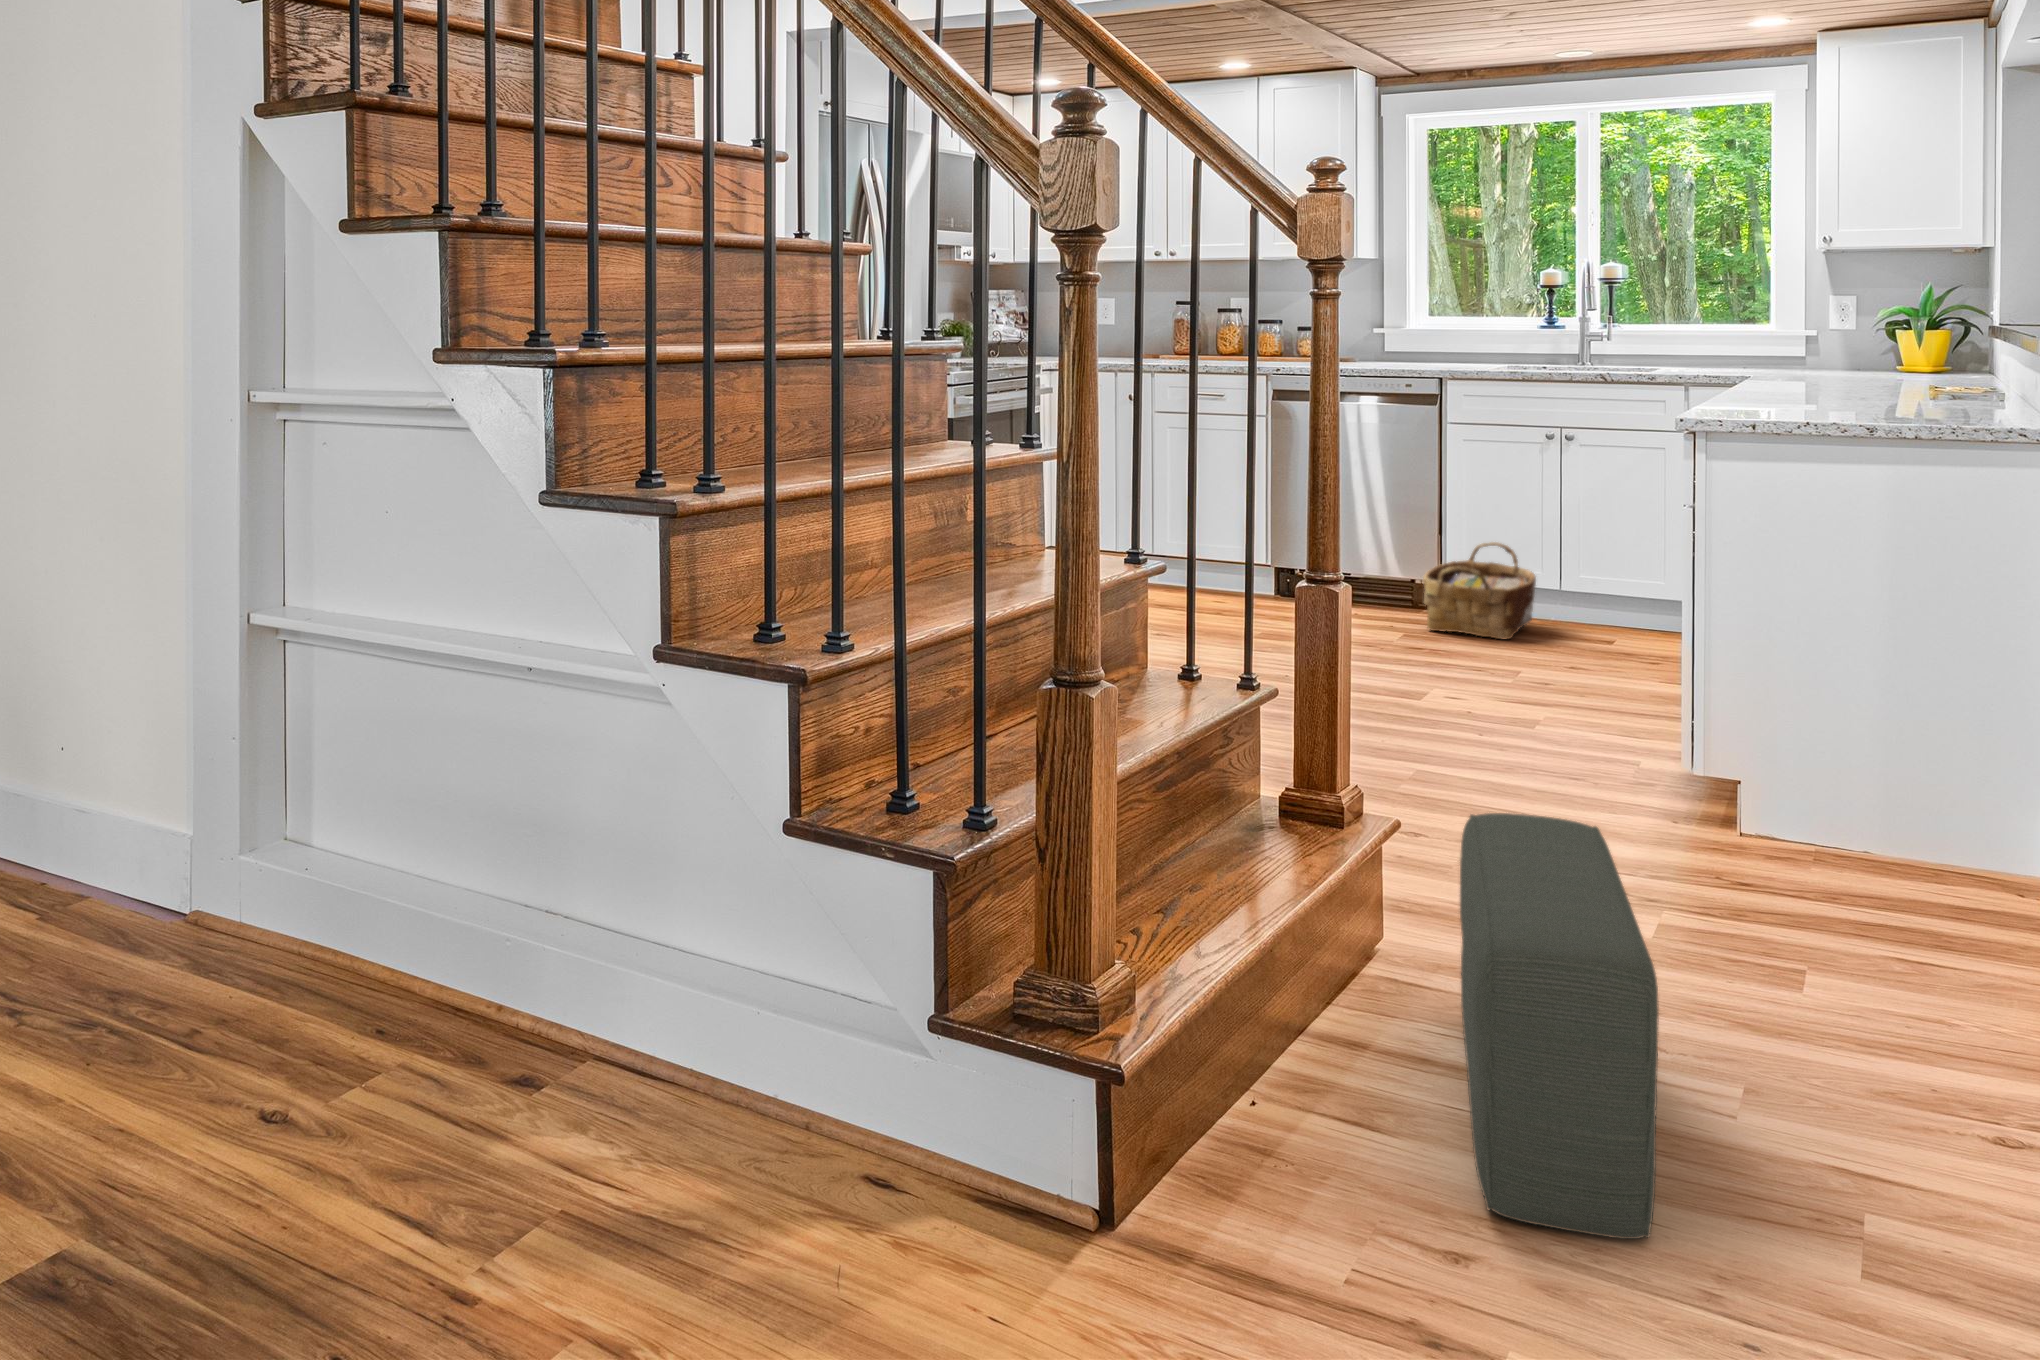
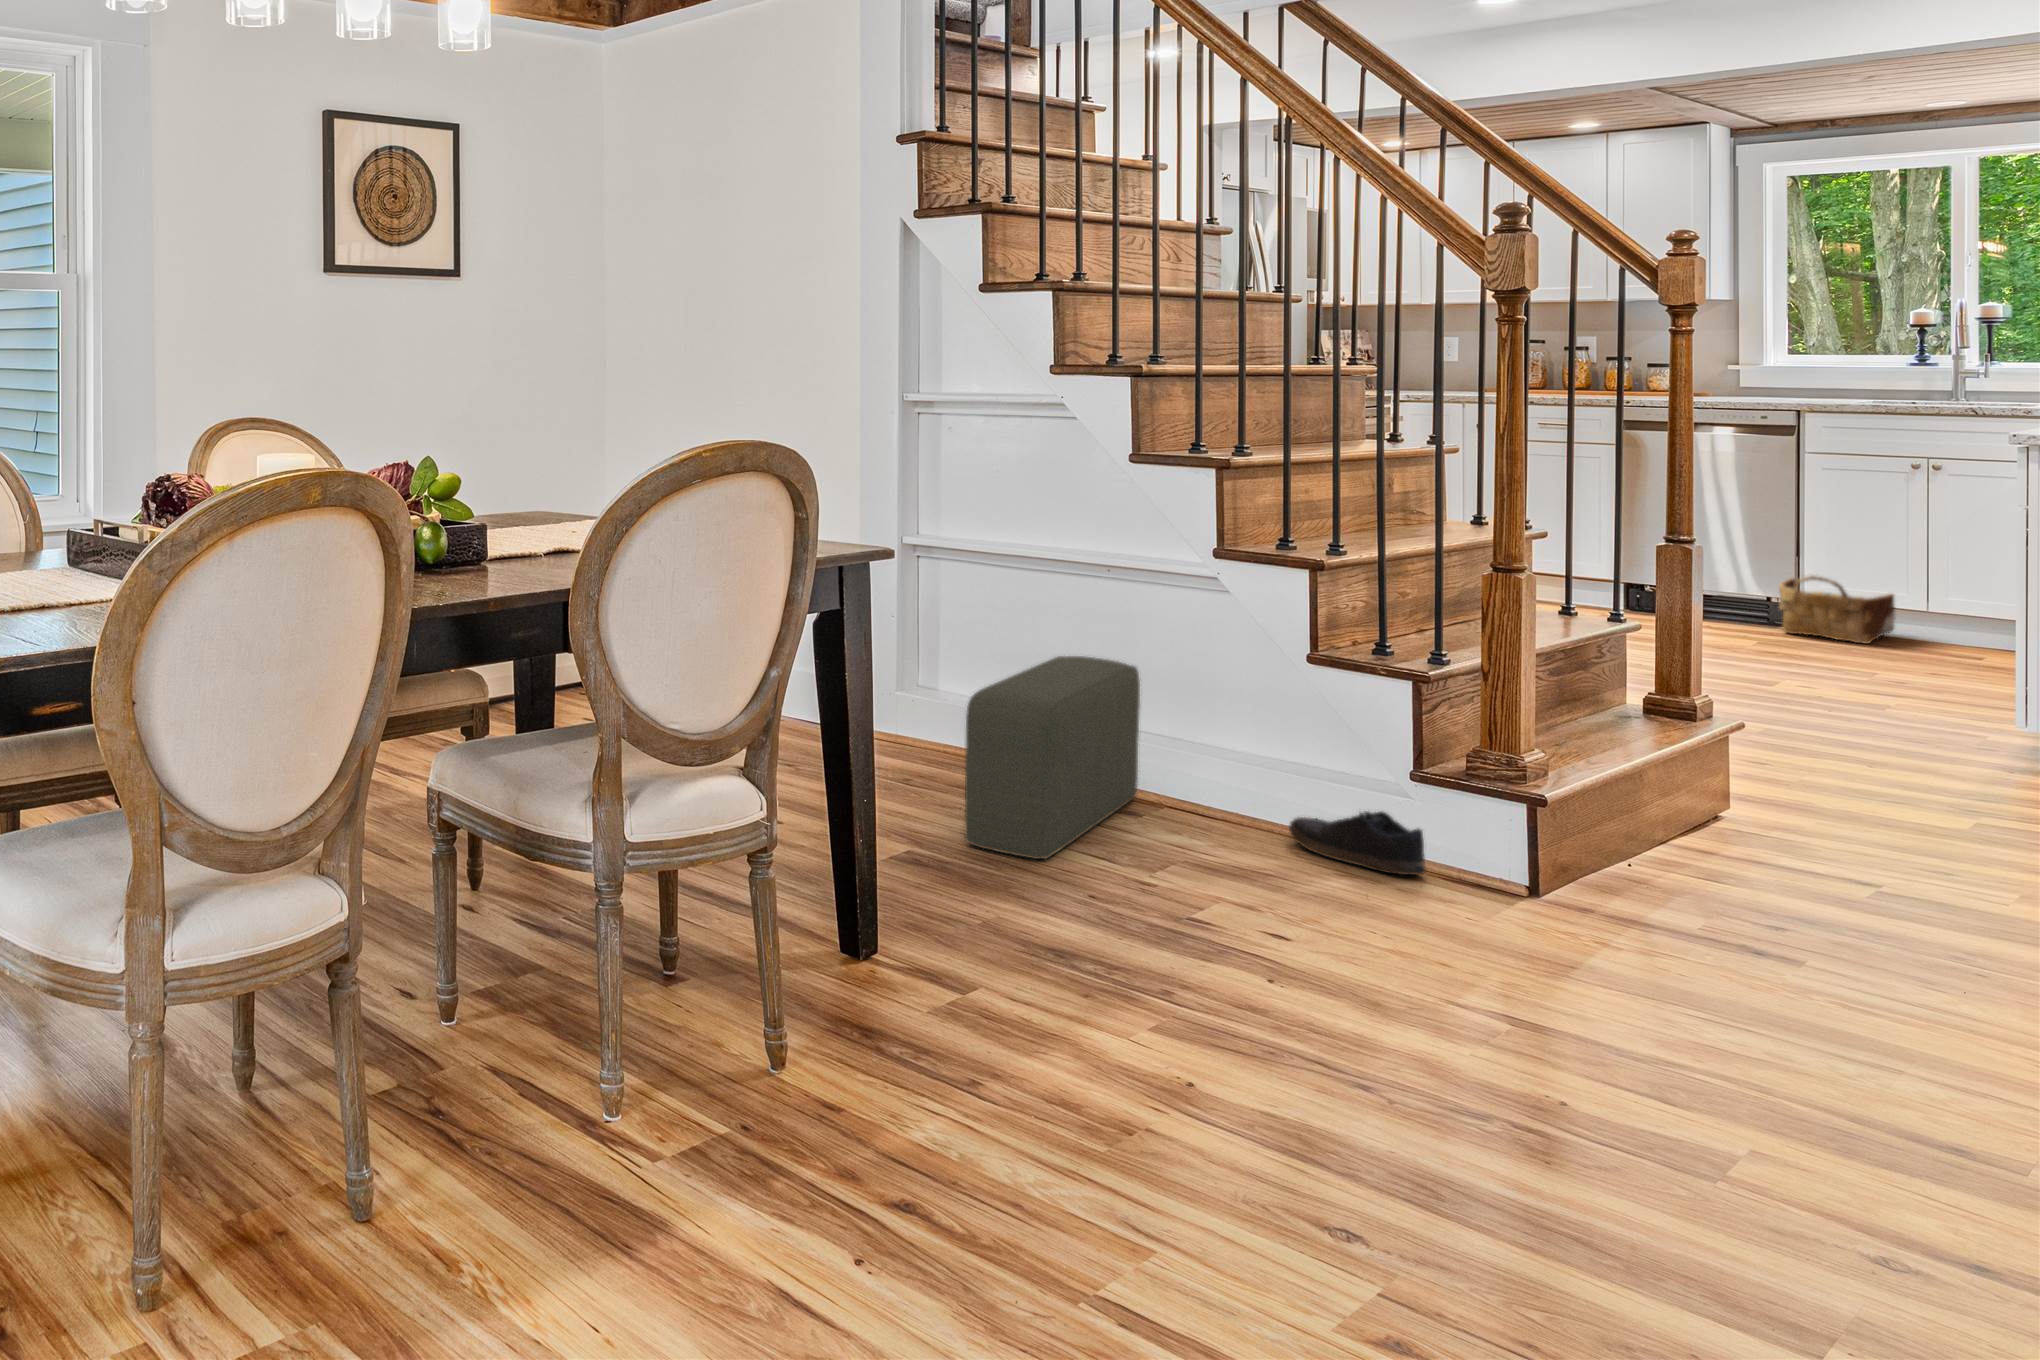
pouf: present [1460,813,1659,1239] -> present [965,656,1140,859]
shoe: none [760,1094,952,1219] -> present [1289,811,1426,875]

